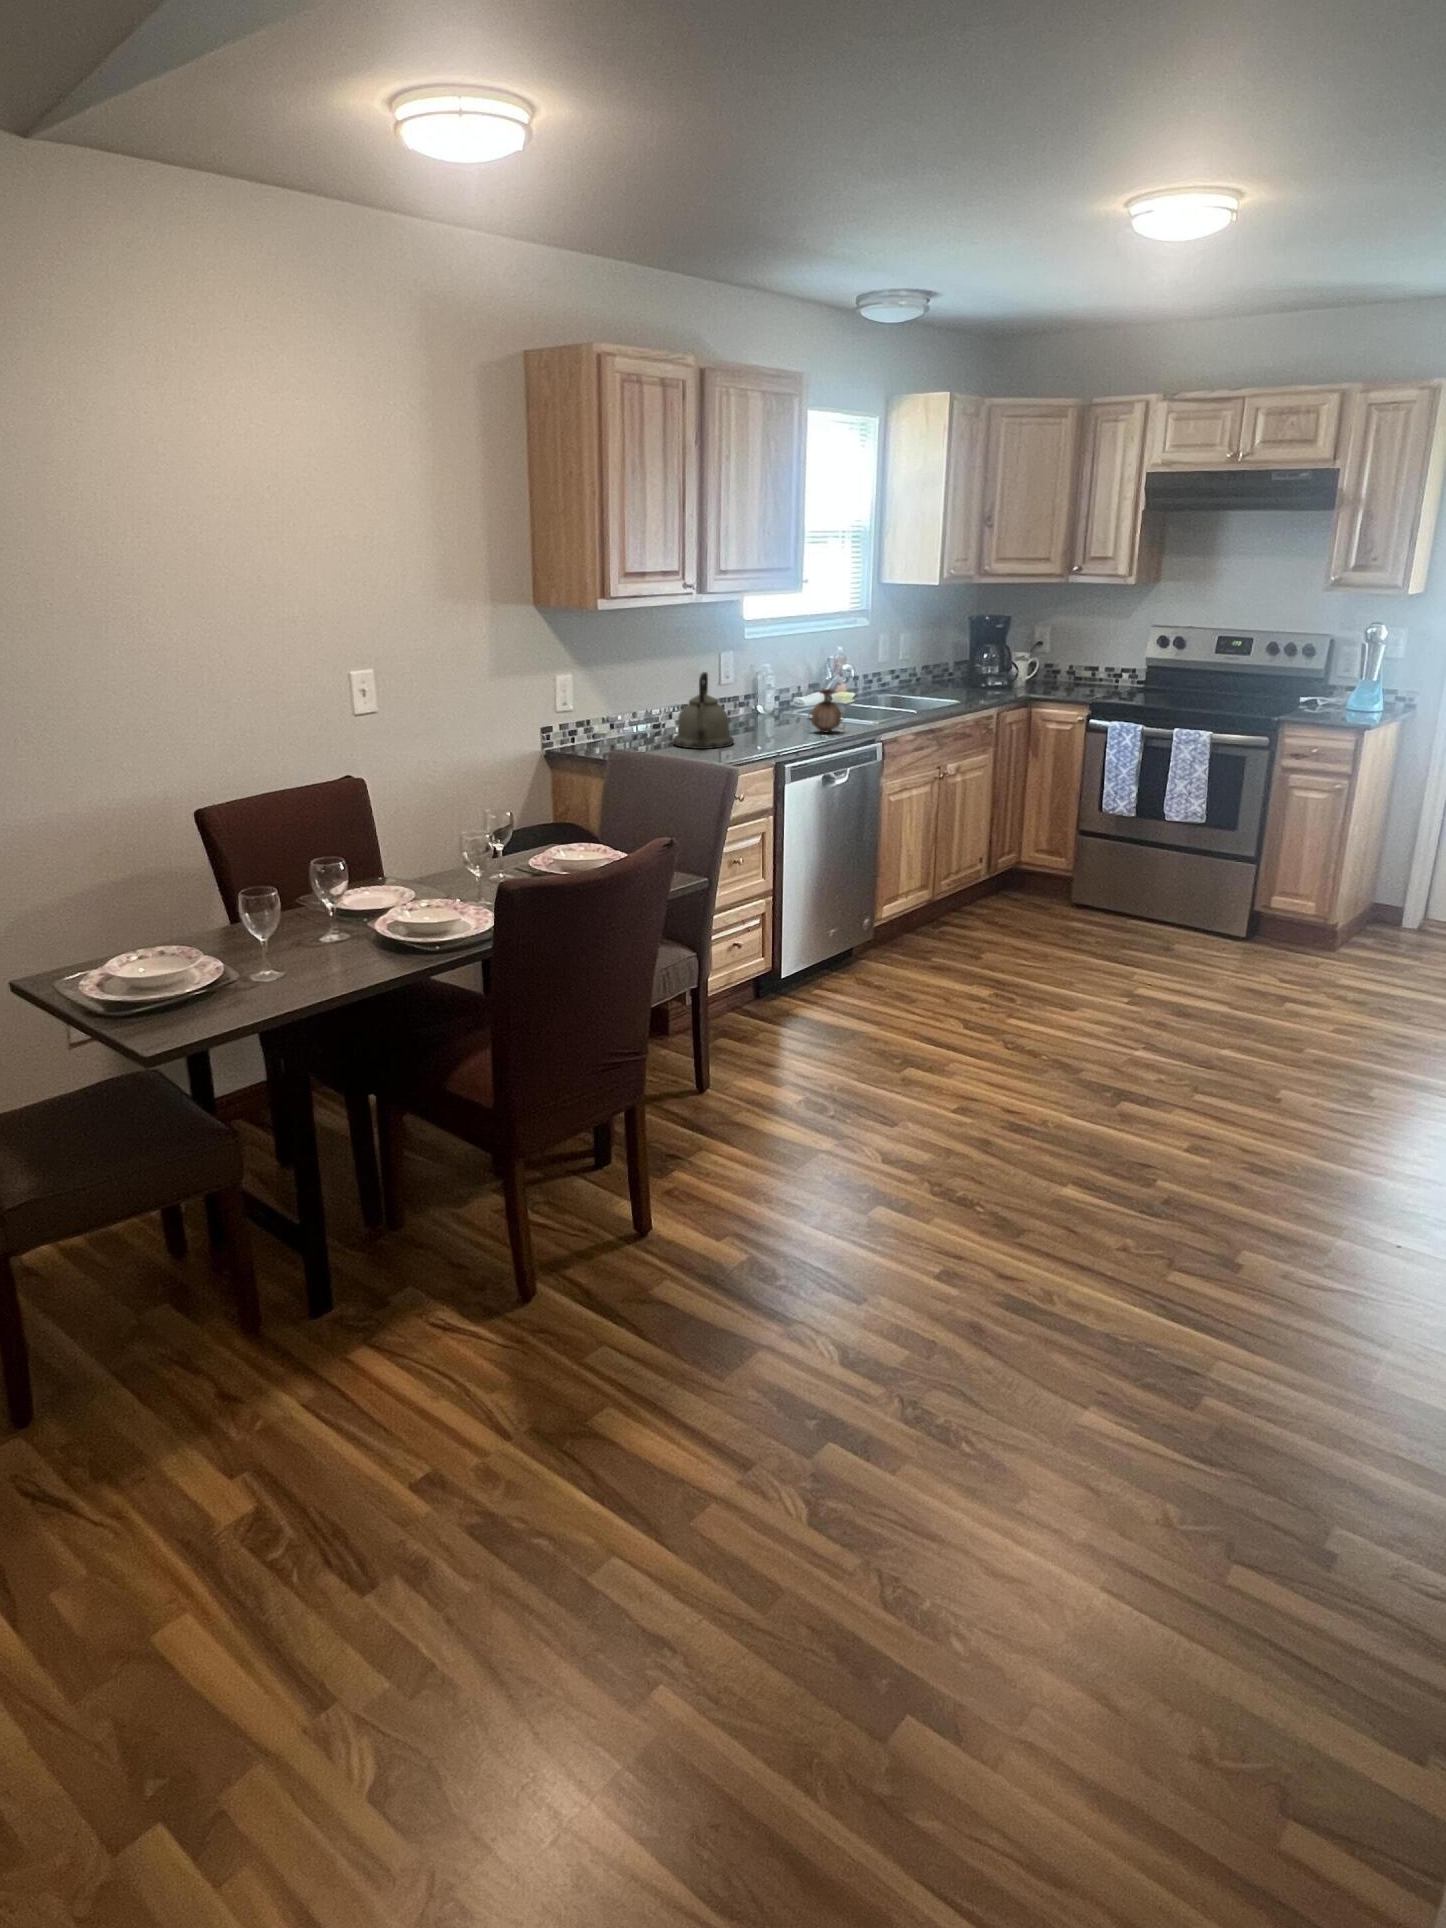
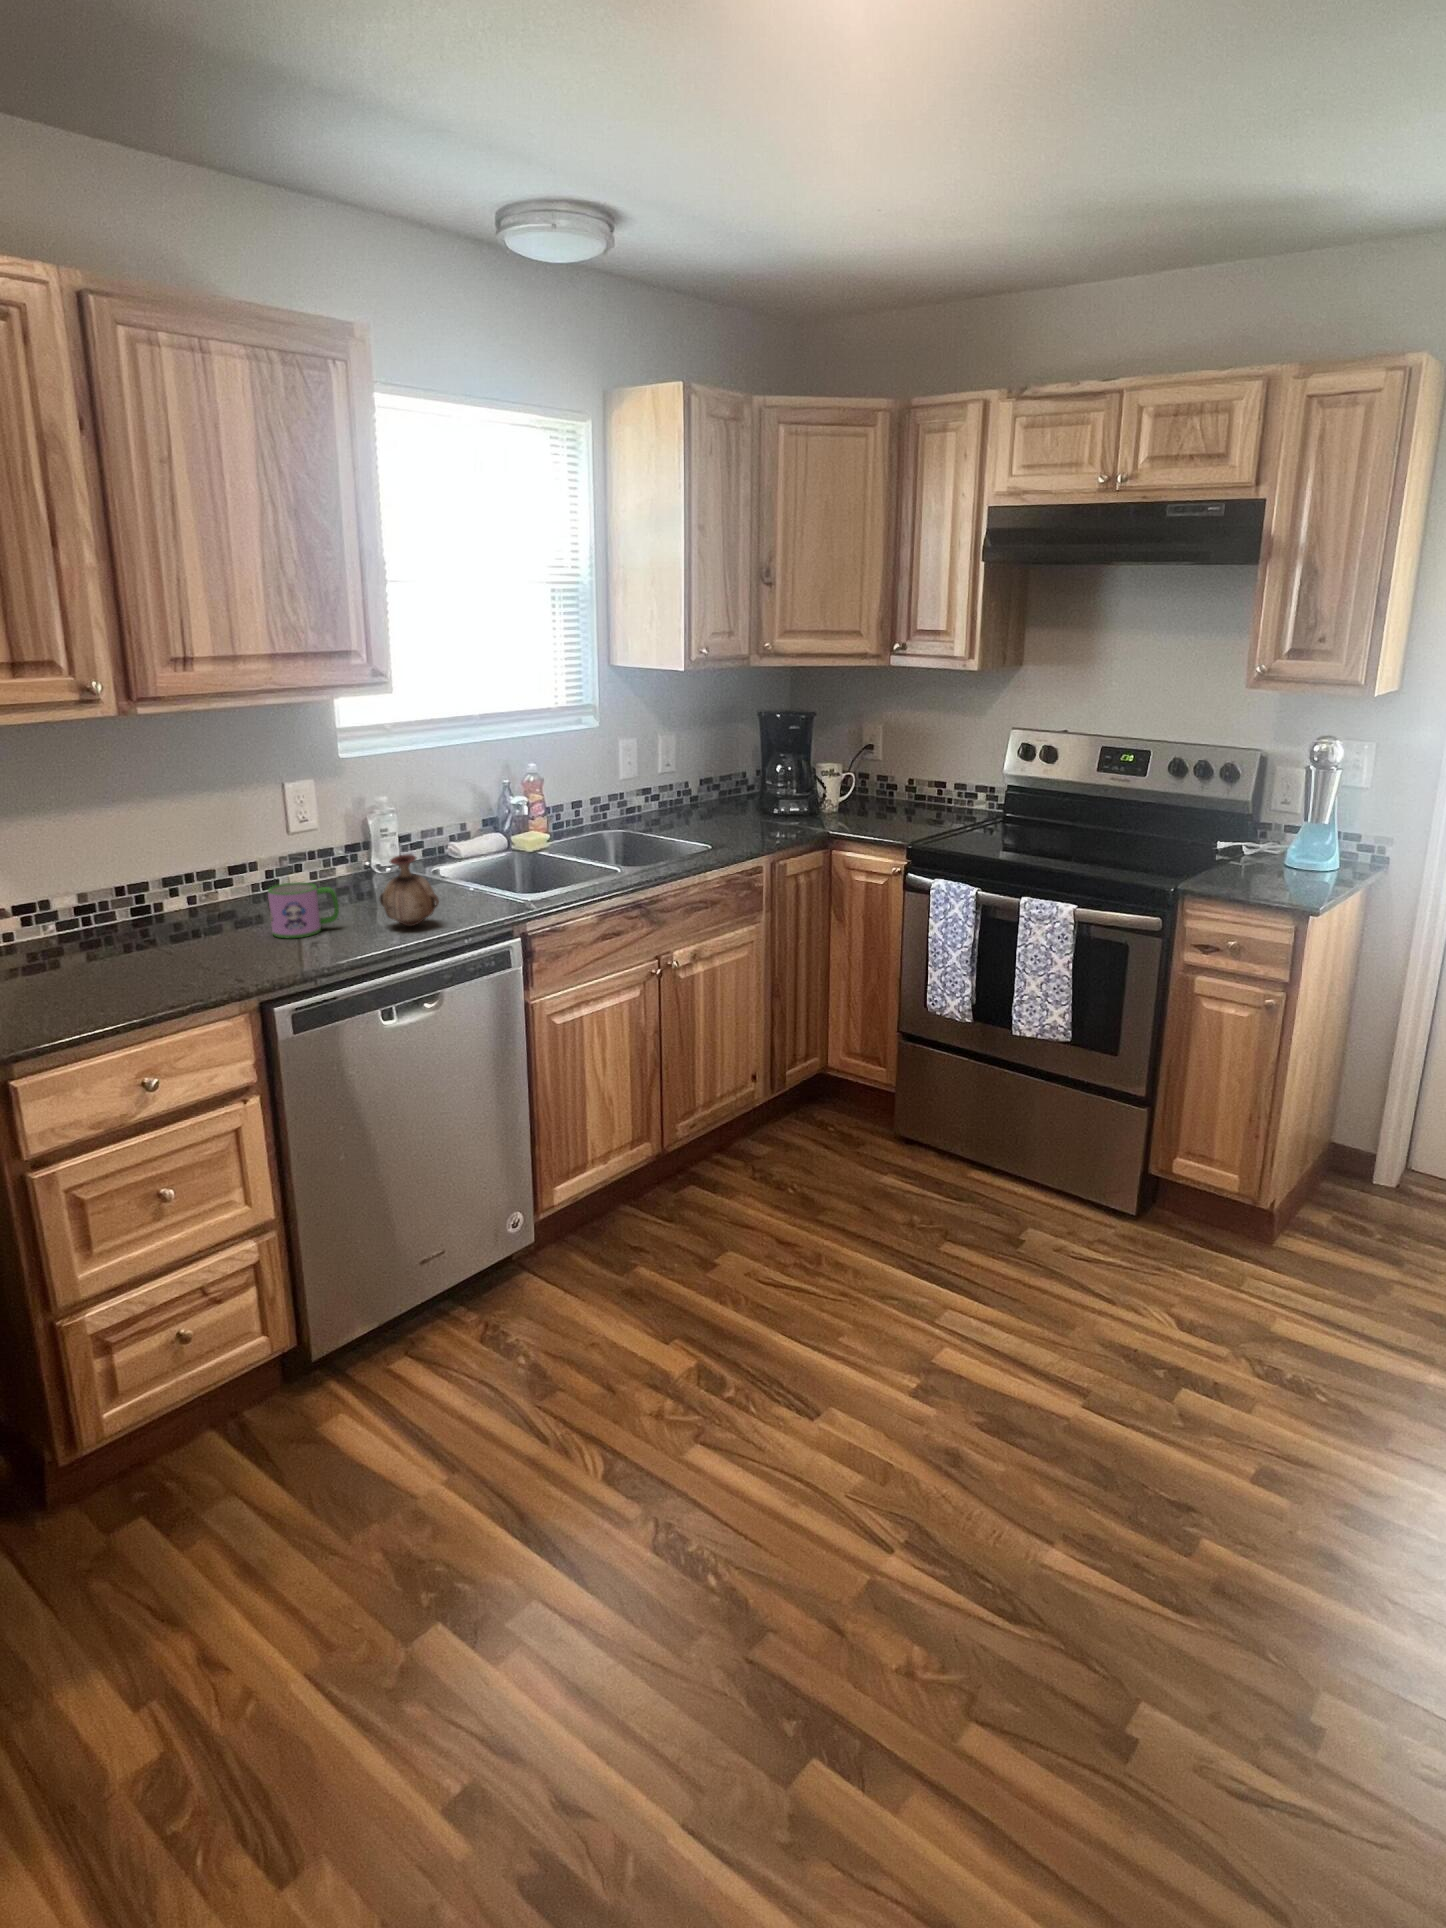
kettle: present [673,672,734,749] -> none [87,834,214,975]
mug: none [749,706,786,737] -> present [267,882,339,938]

